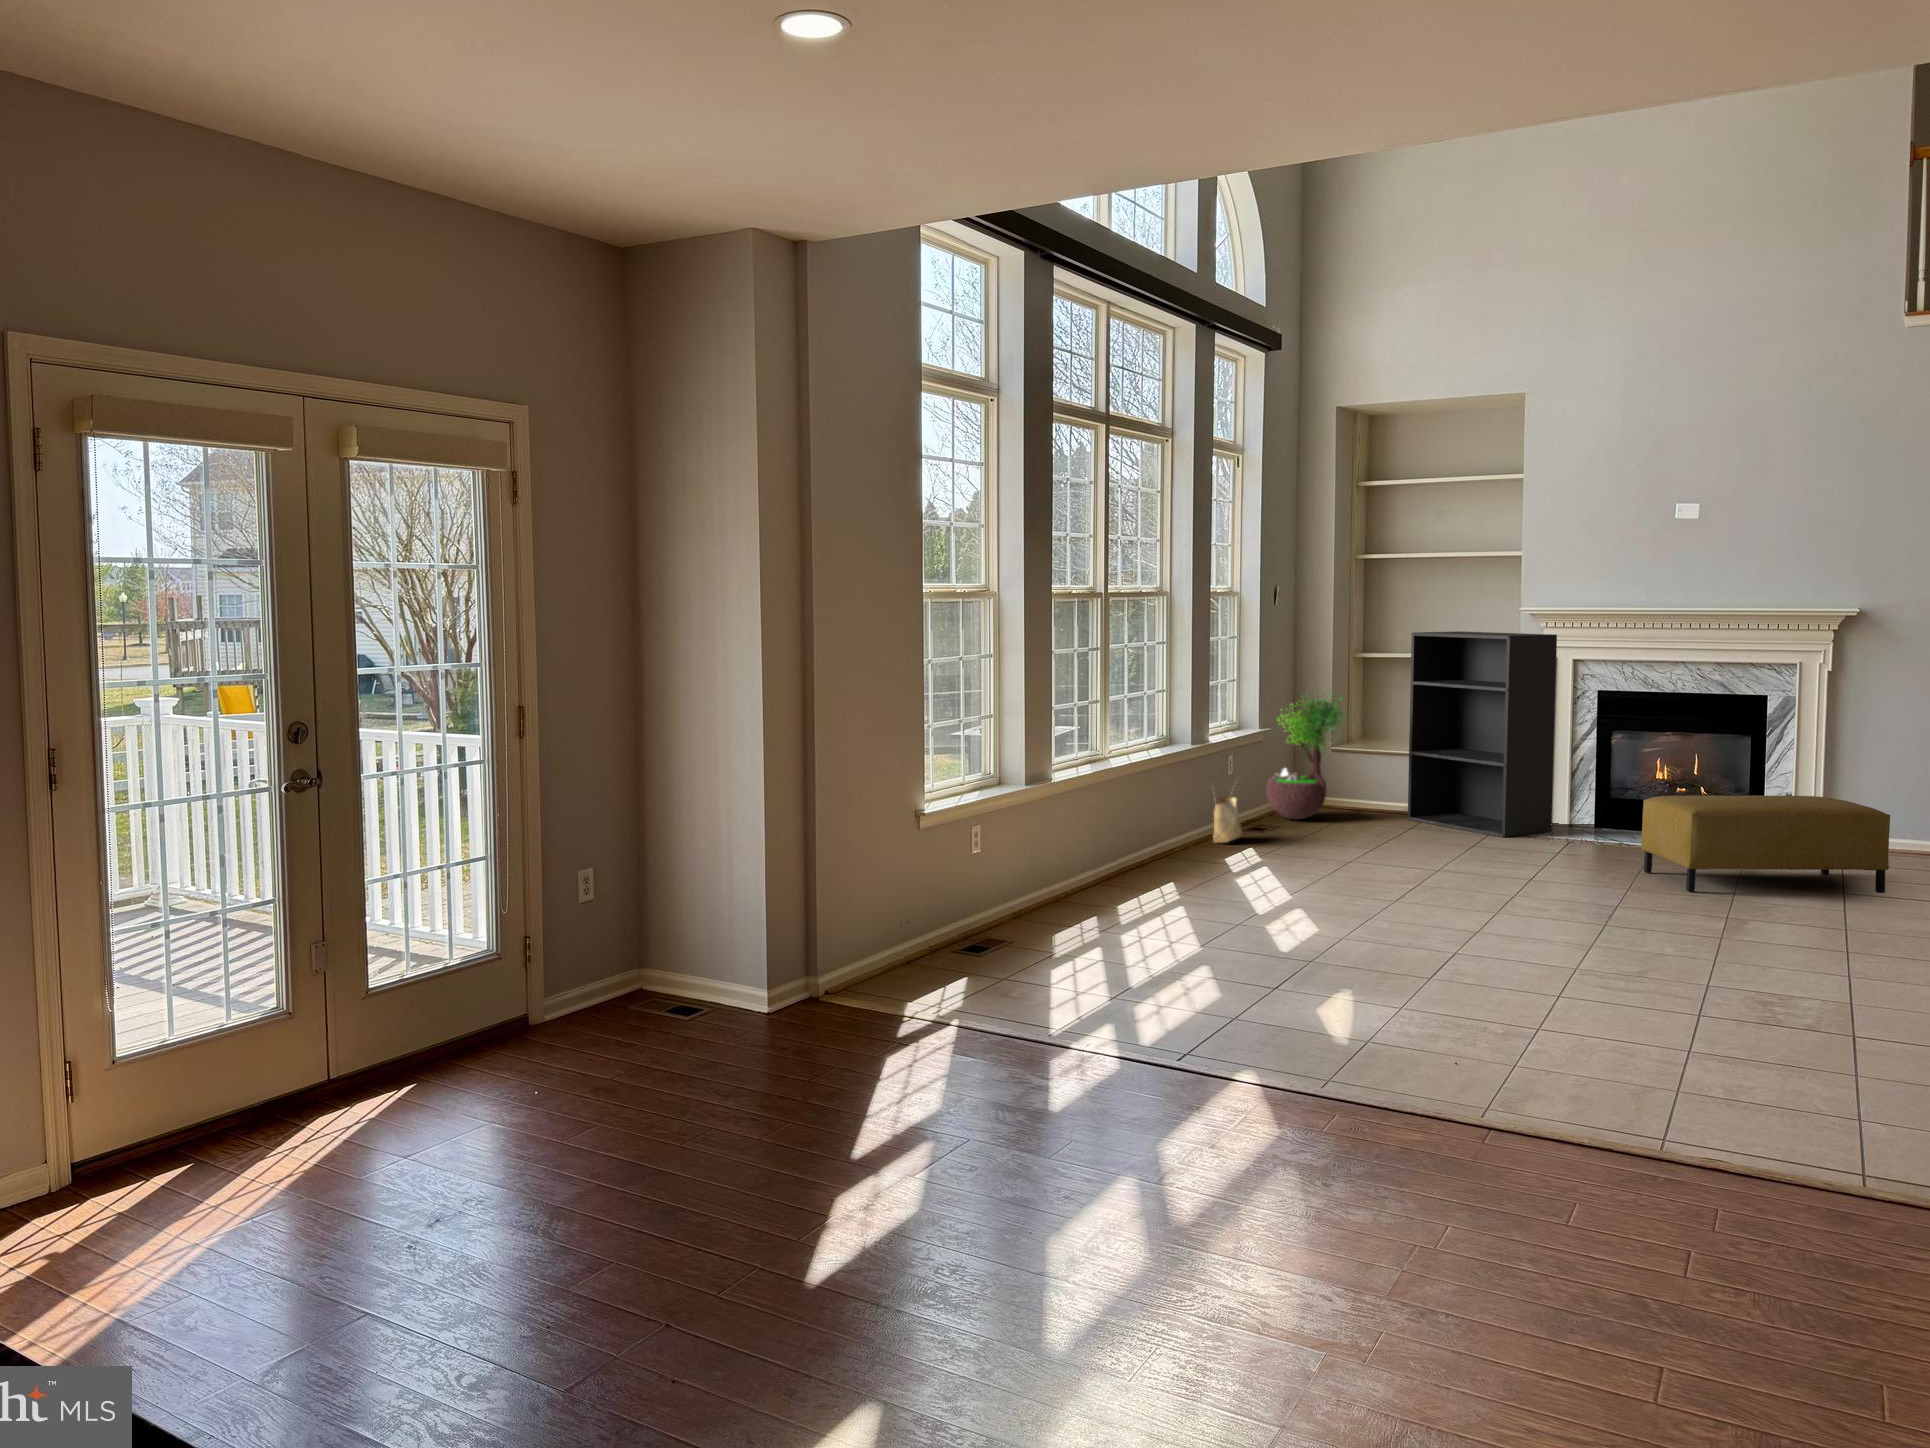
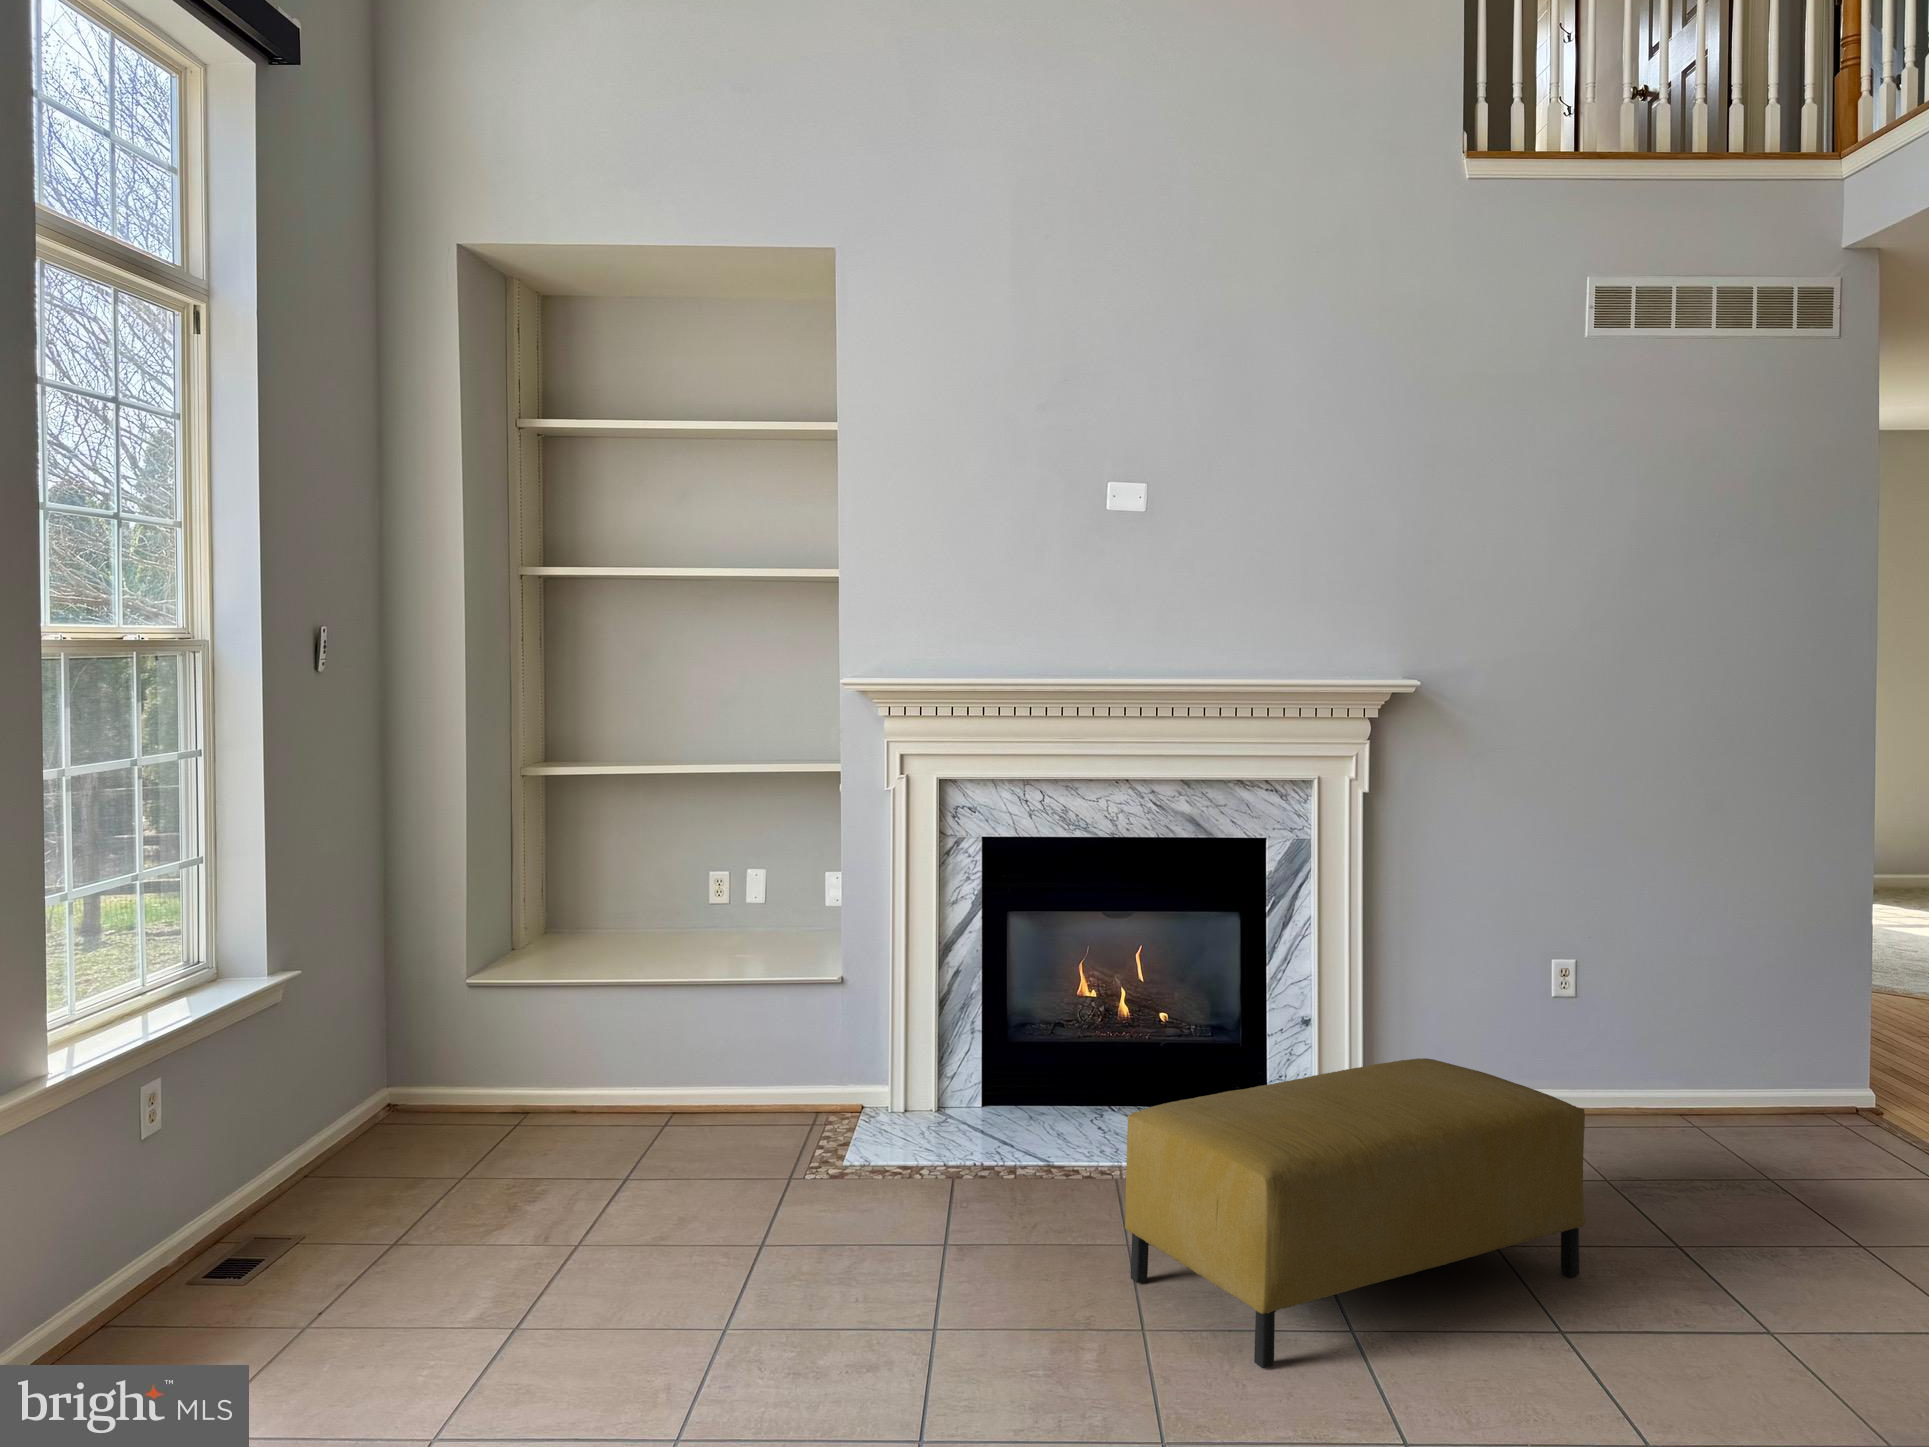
bookshelf: present [1408,631,1557,837] -> none [625,723,908,1170]
potted tree: present [1266,693,1343,820] -> none [293,857,485,1171]
woven basket: present [1213,797,1242,843] -> none [57,1147,168,1350]

